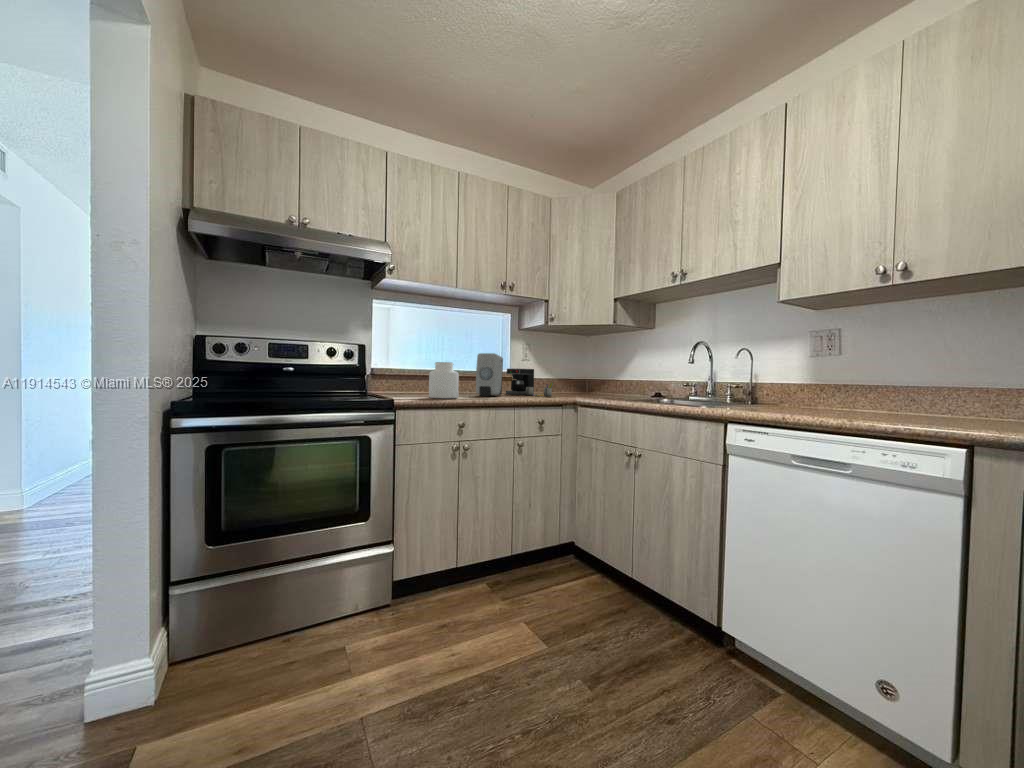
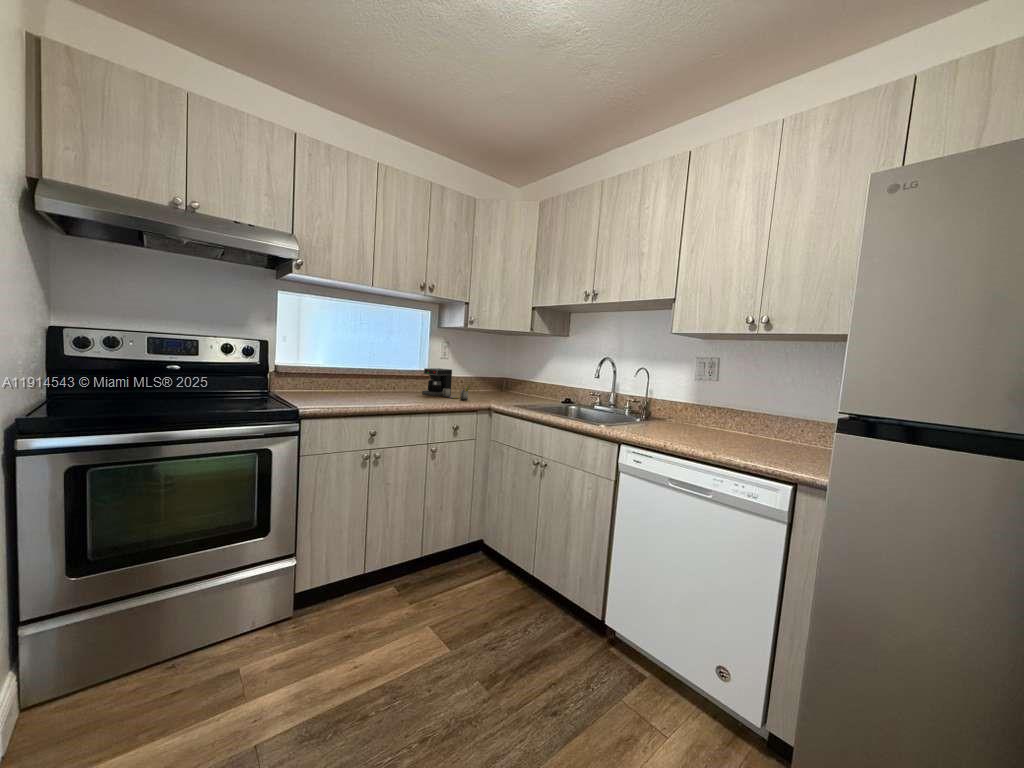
soap dispenser: present [476,353,503,396] -> none [390,356,420,400]
jar: present [429,362,459,398] -> none [339,367,372,406]

